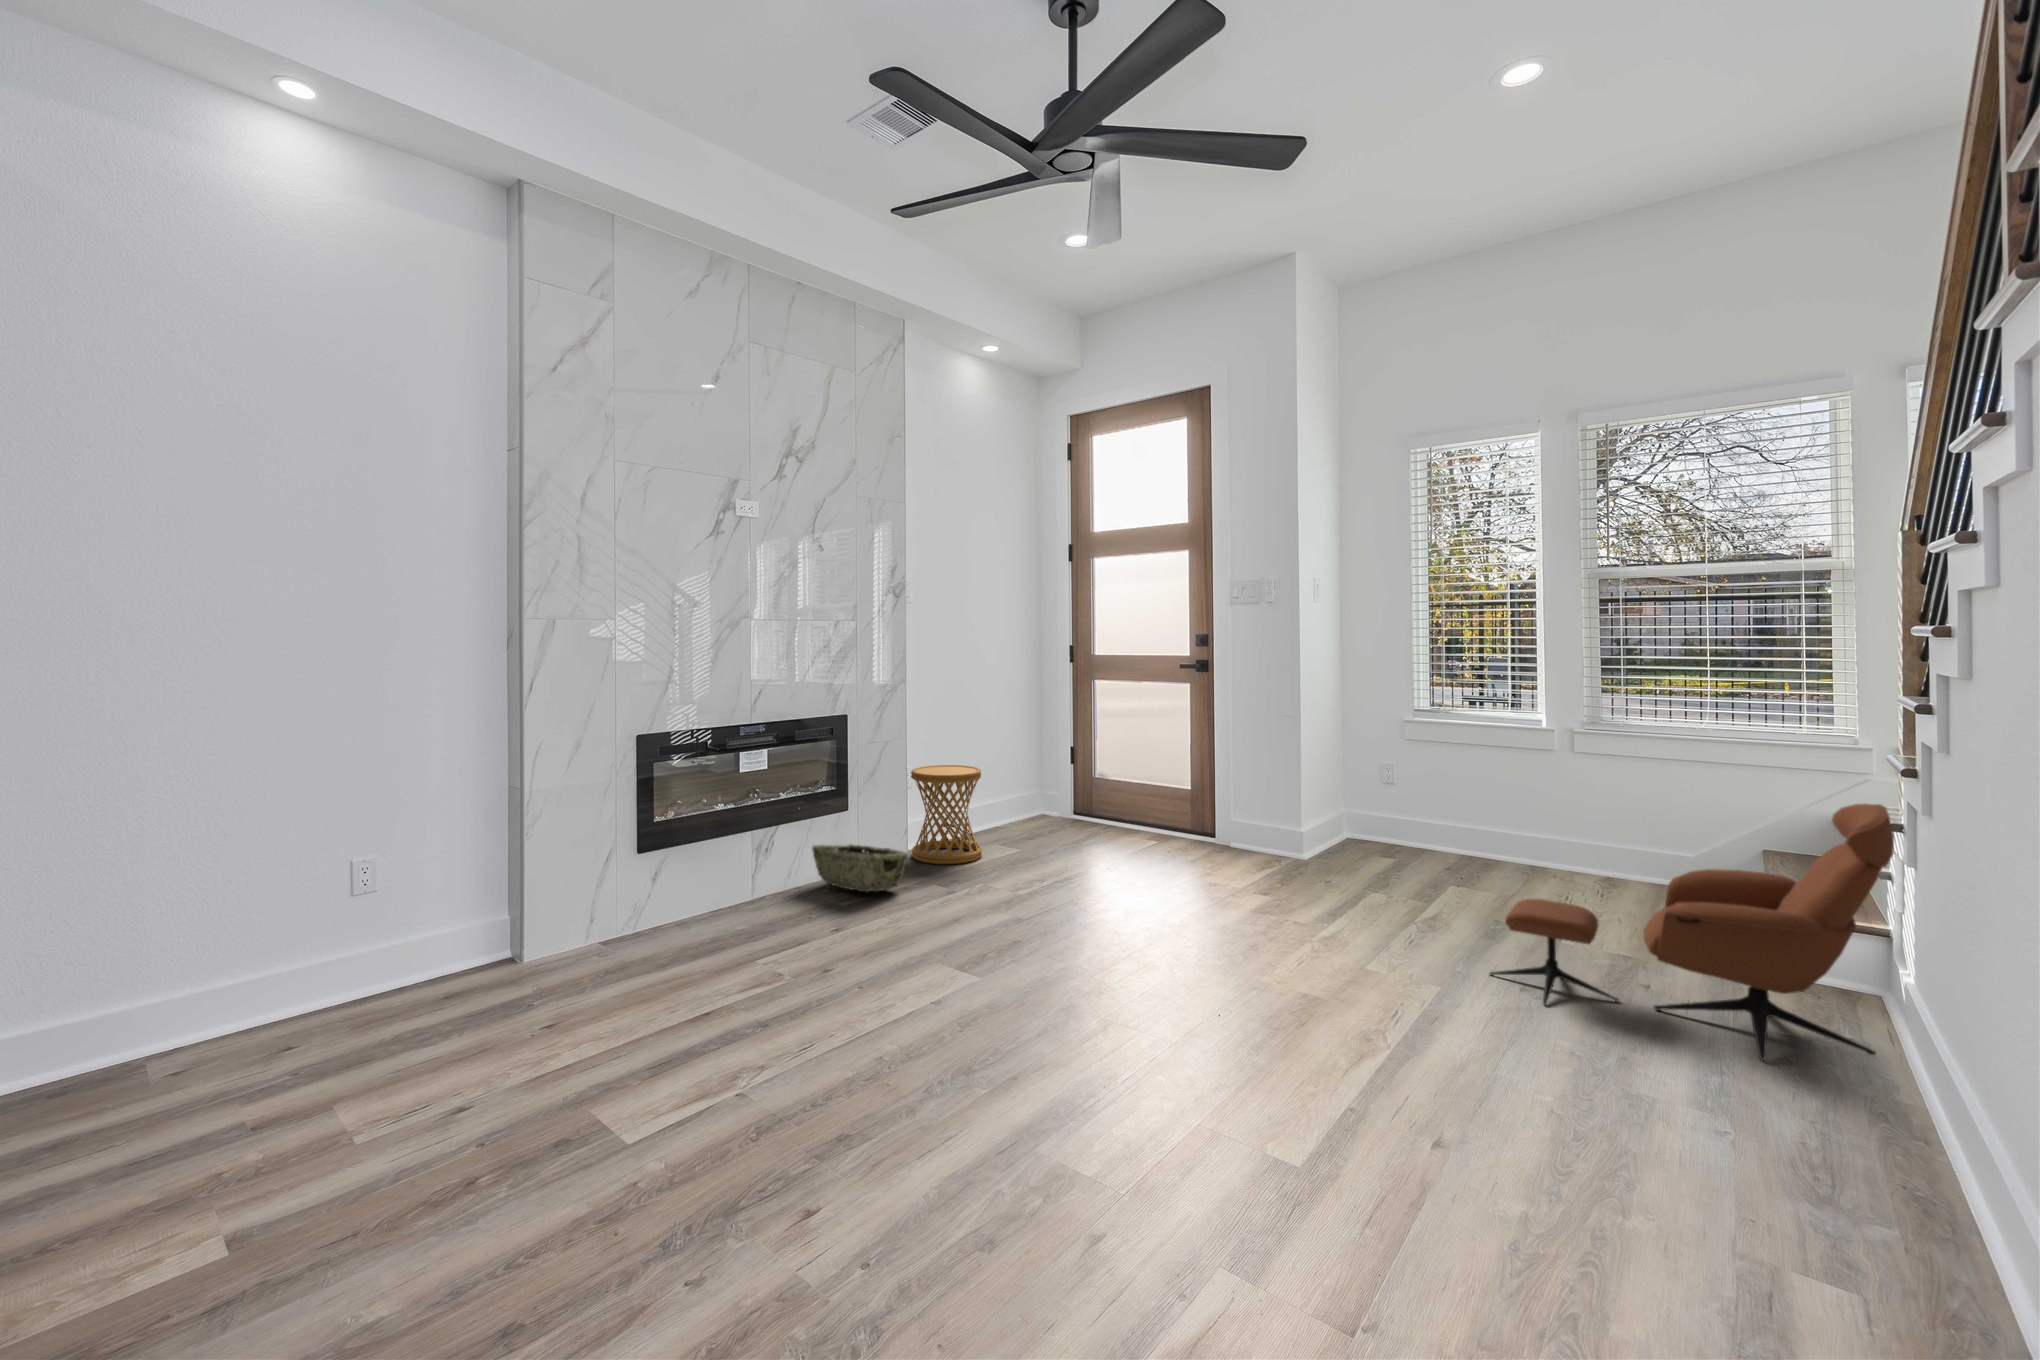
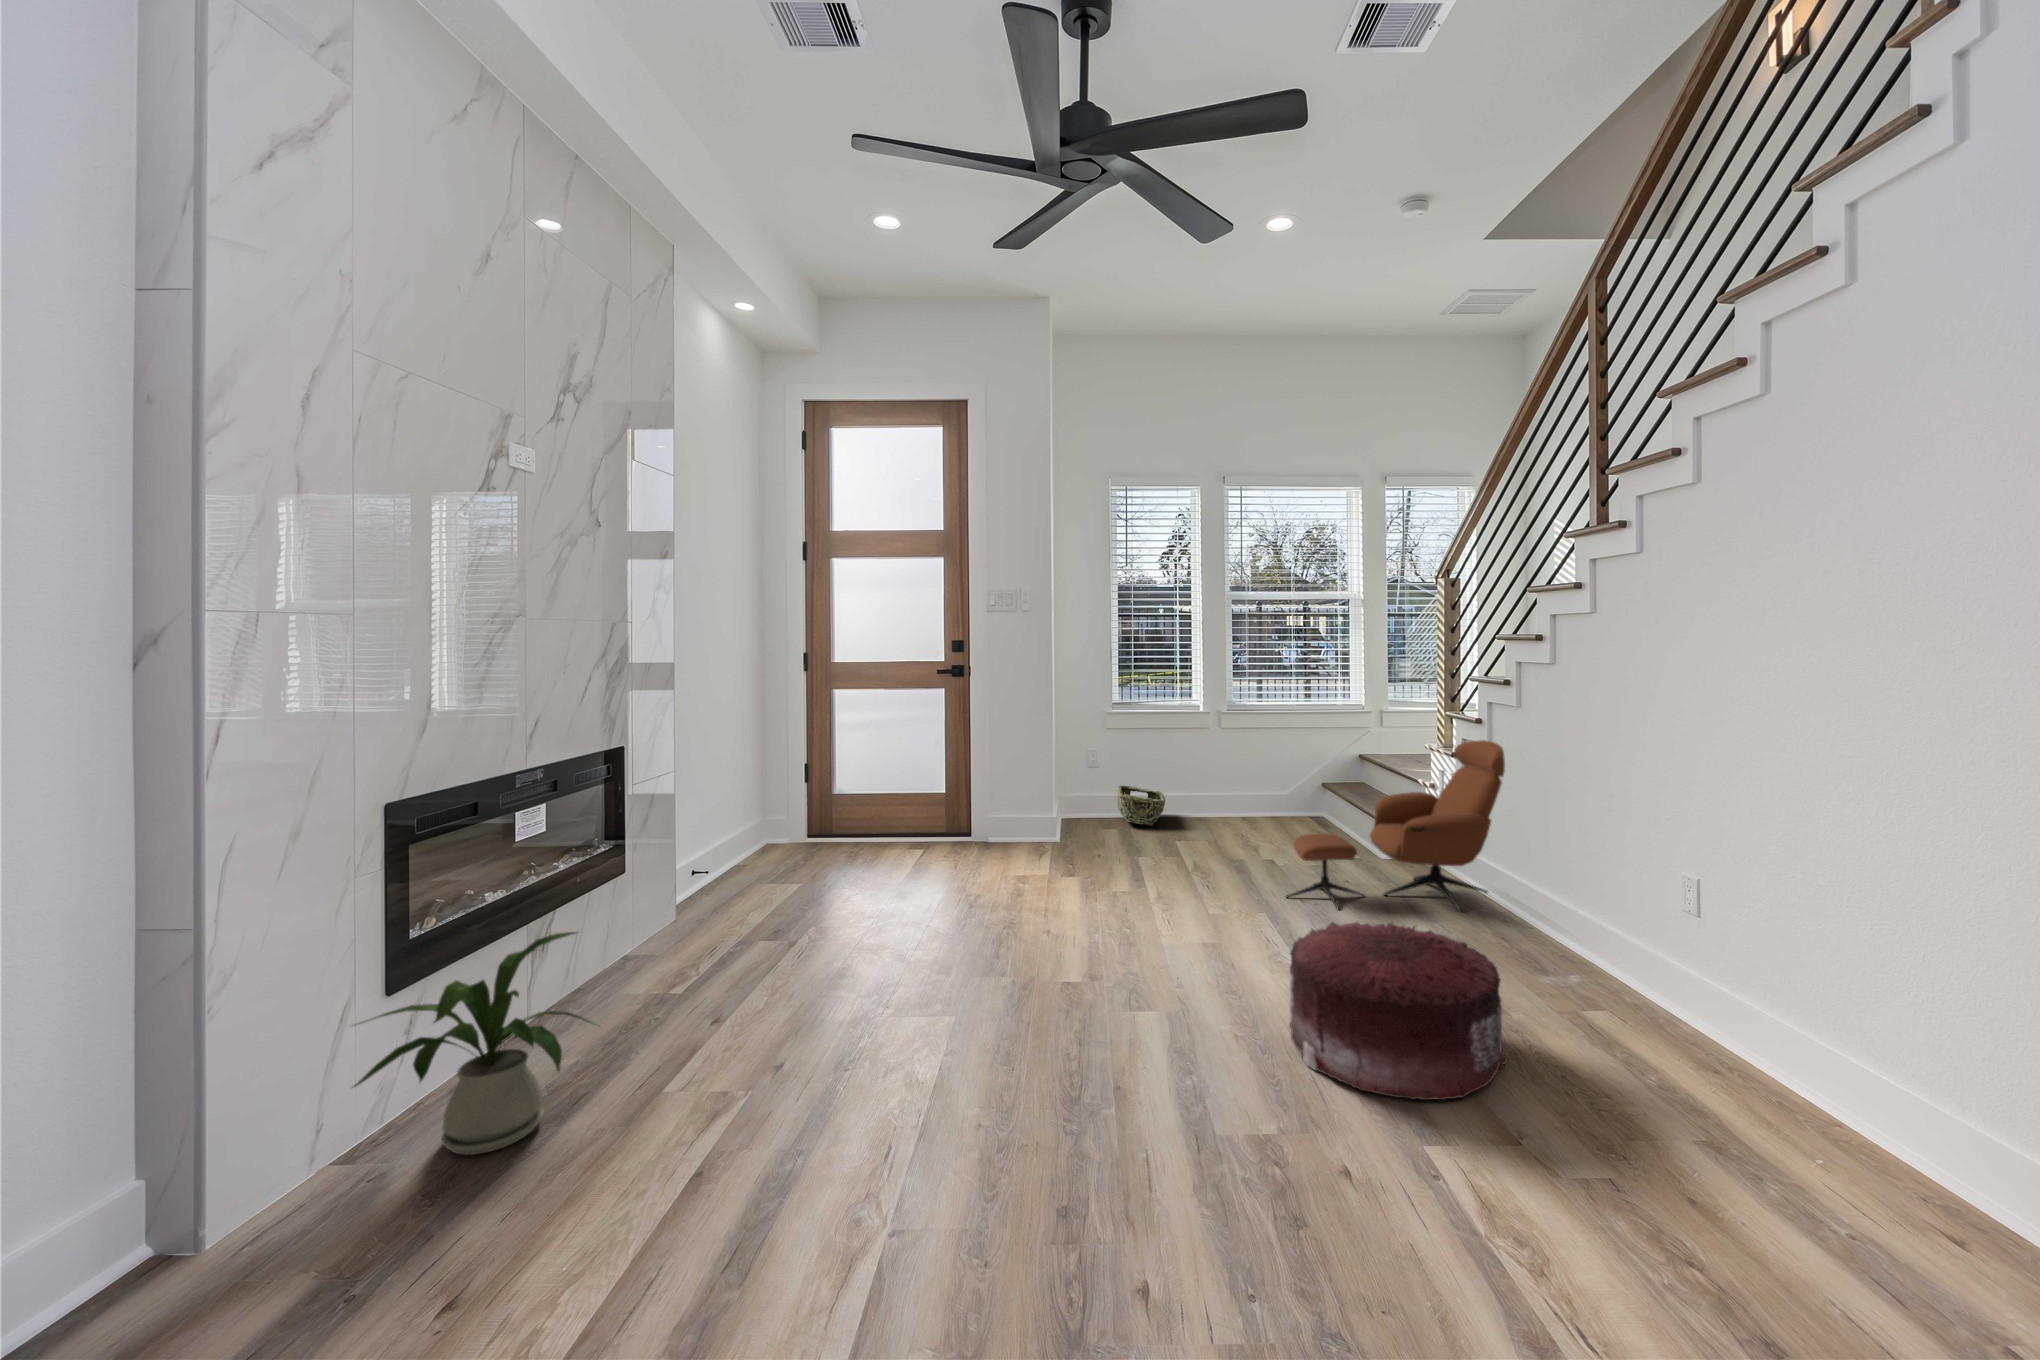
side table: present [911,765,982,864] -> none [679,796,771,918]
house plant: none [589,830,730,962] -> present [355,932,589,1155]
woven basket: present [812,845,908,891] -> present [1118,785,1165,825]
pouf: none [1212,983,1495,1227] -> present [1290,922,1507,1100]

